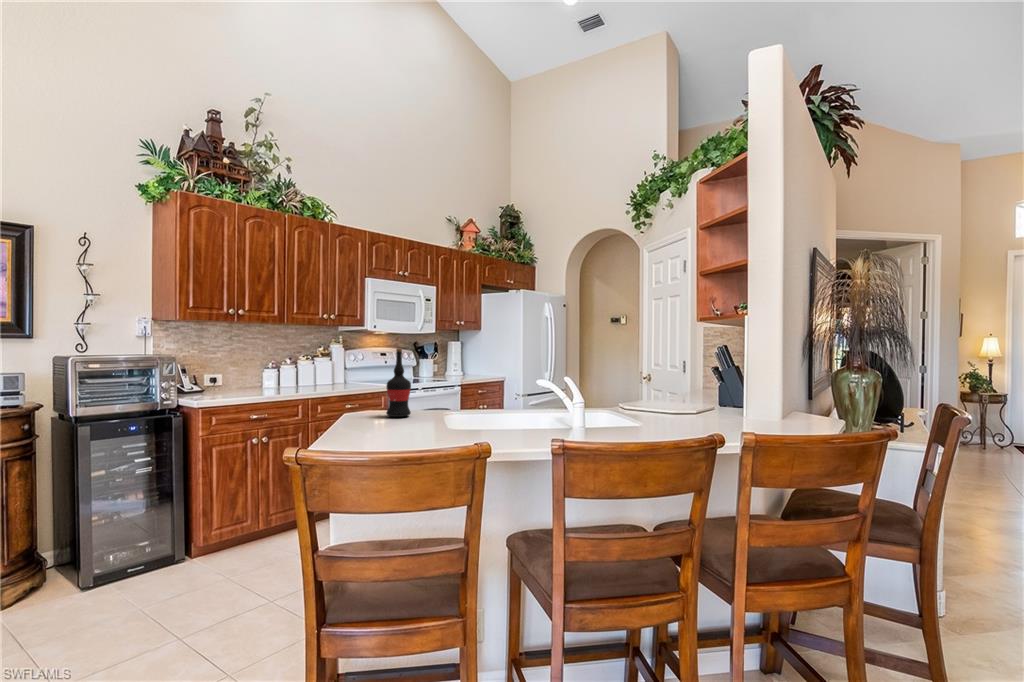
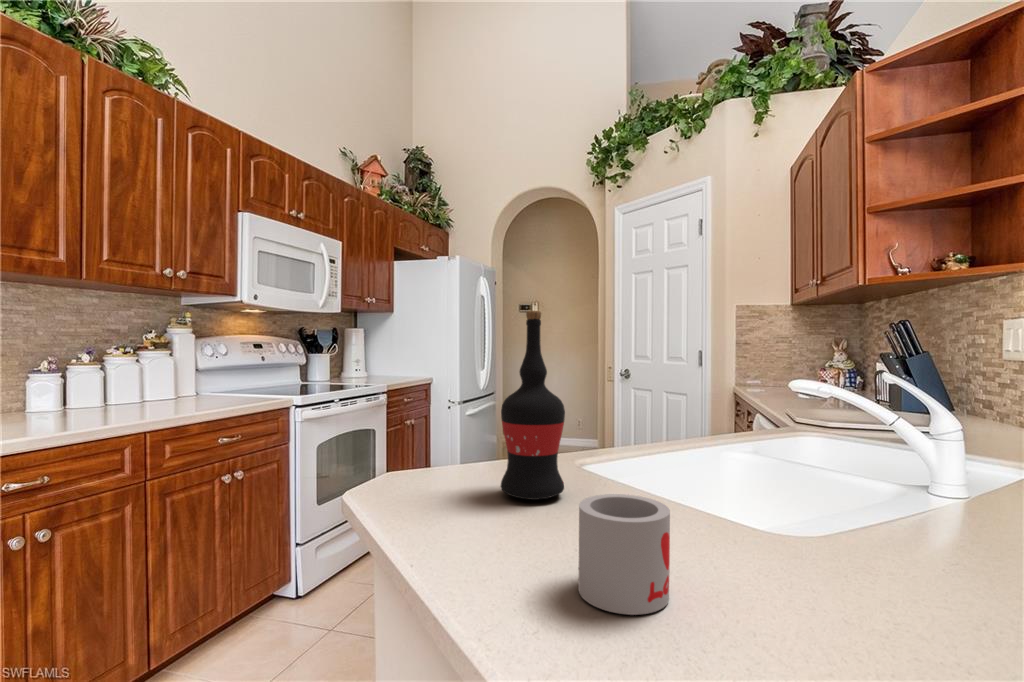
mug: none [358,405,387,431] -> present [578,494,670,615]

